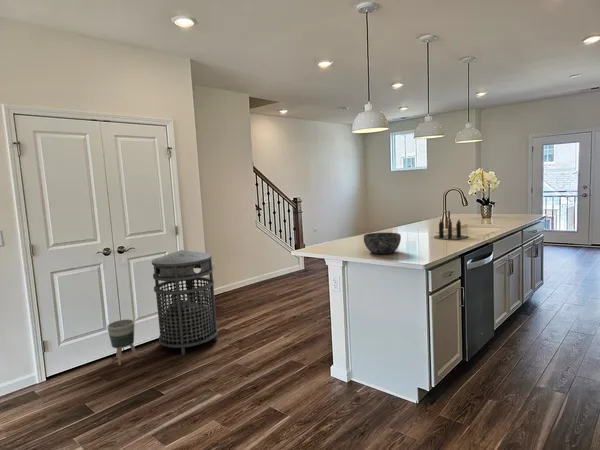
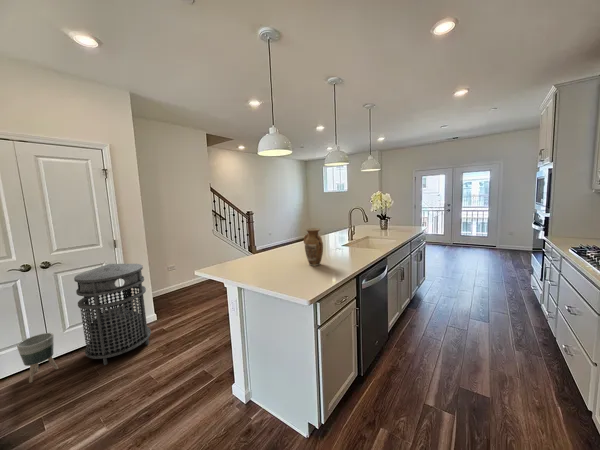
vase: none [402,208,425,246] -> present [304,228,323,266]
candle: present [435,219,468,240] -> none [333,235,368,257]
bowl: present [364,232,401,254] -> none [259,254,296,279]

